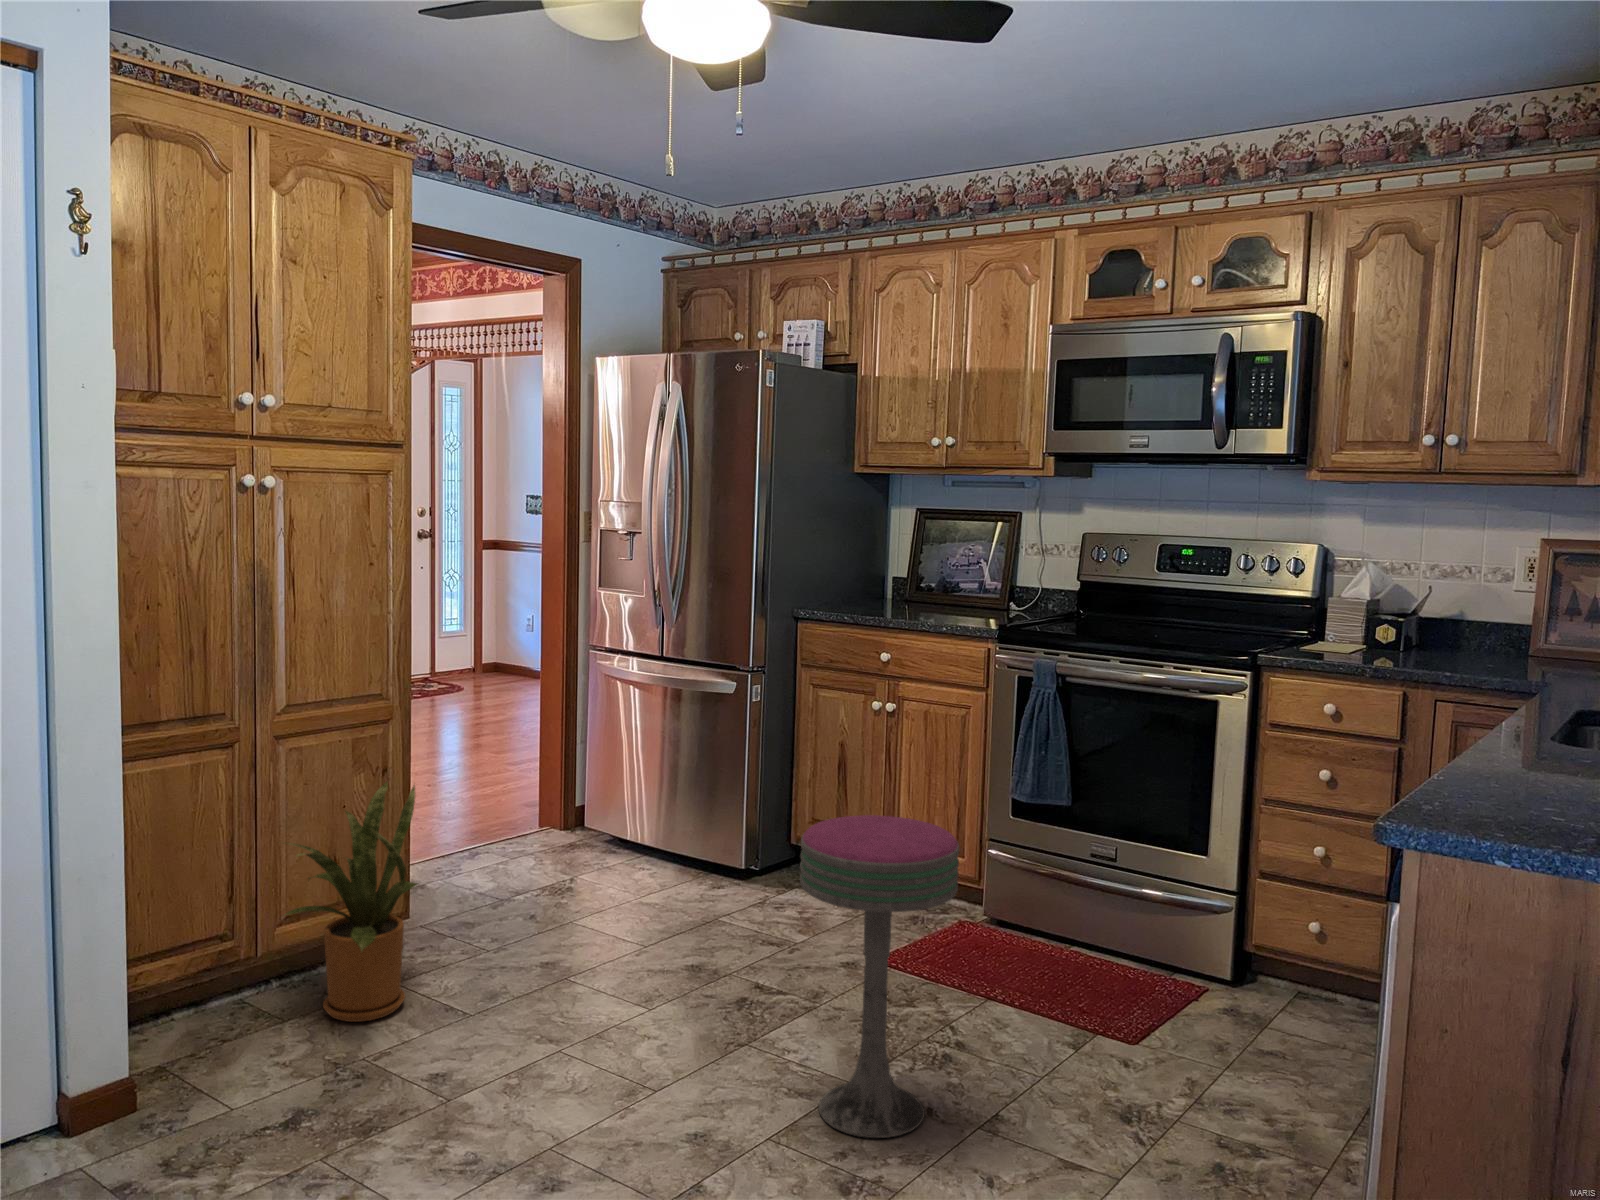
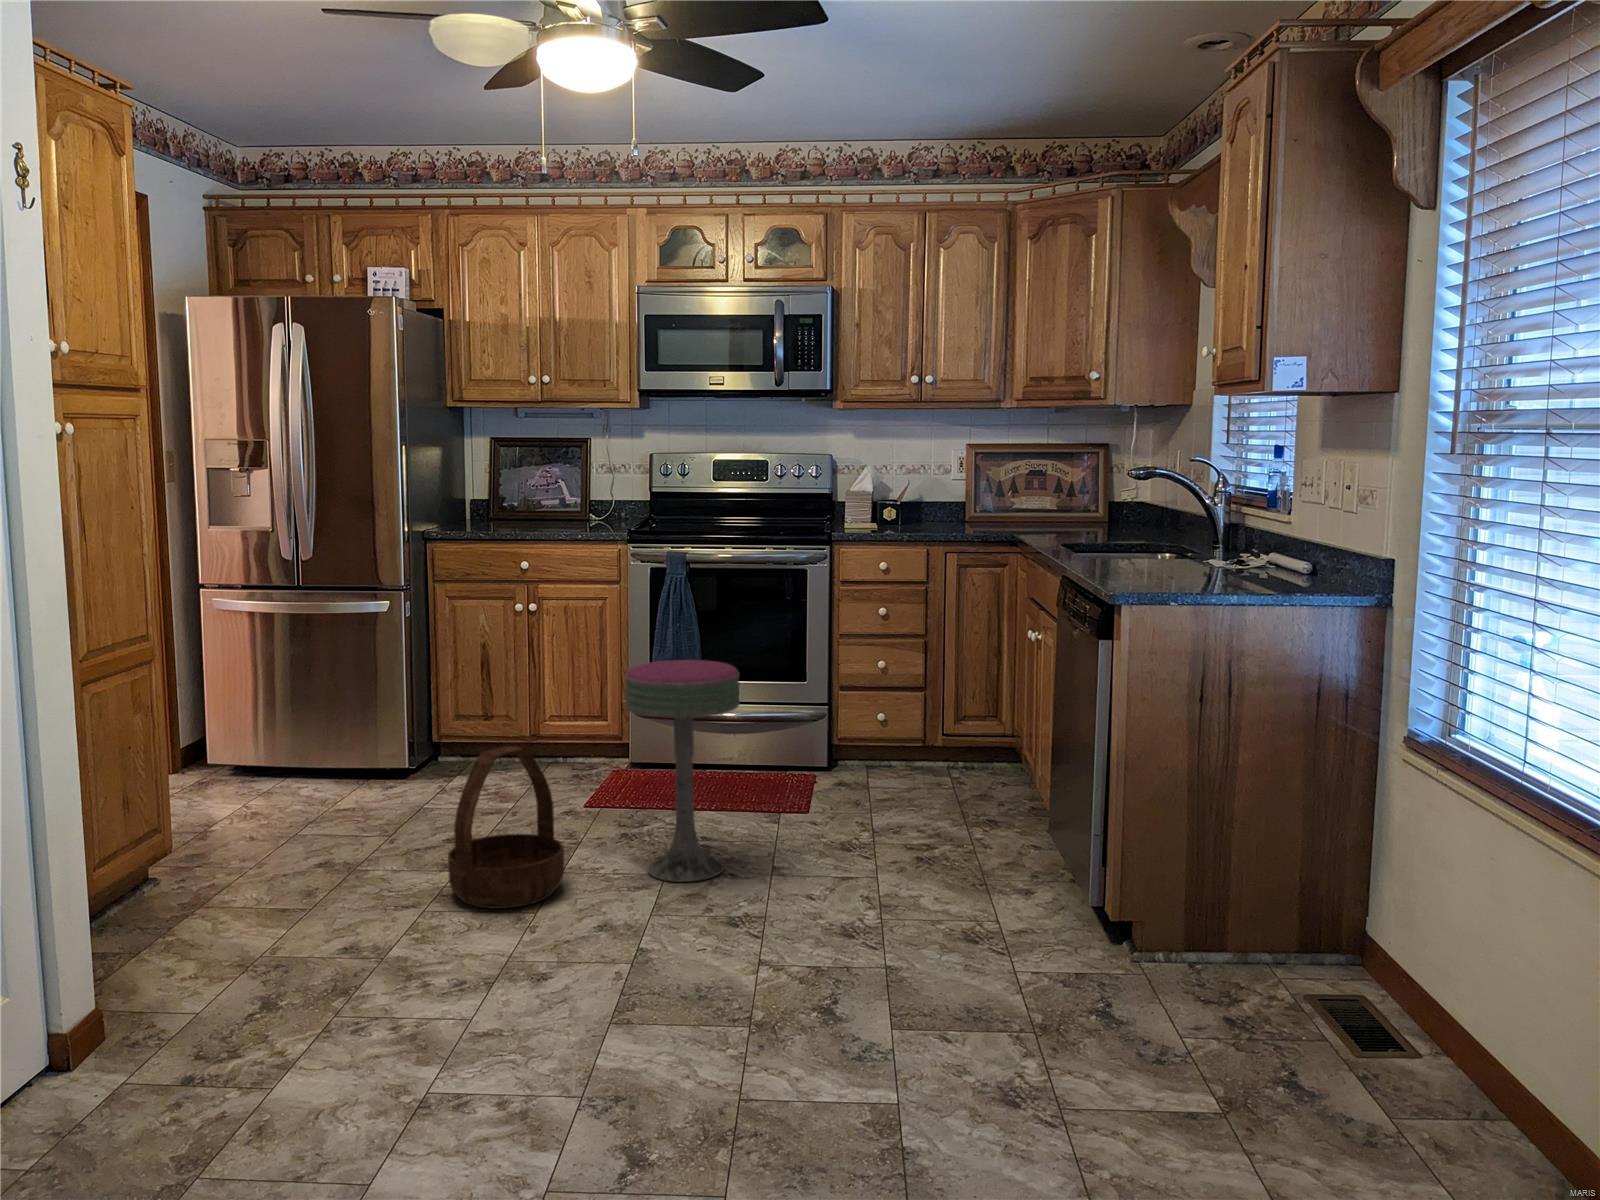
house plant: present [284,781,418,1022] -> none [101,704,256,922]
basket: none [567,894,713,1107] -> present [448,746,564,909]

